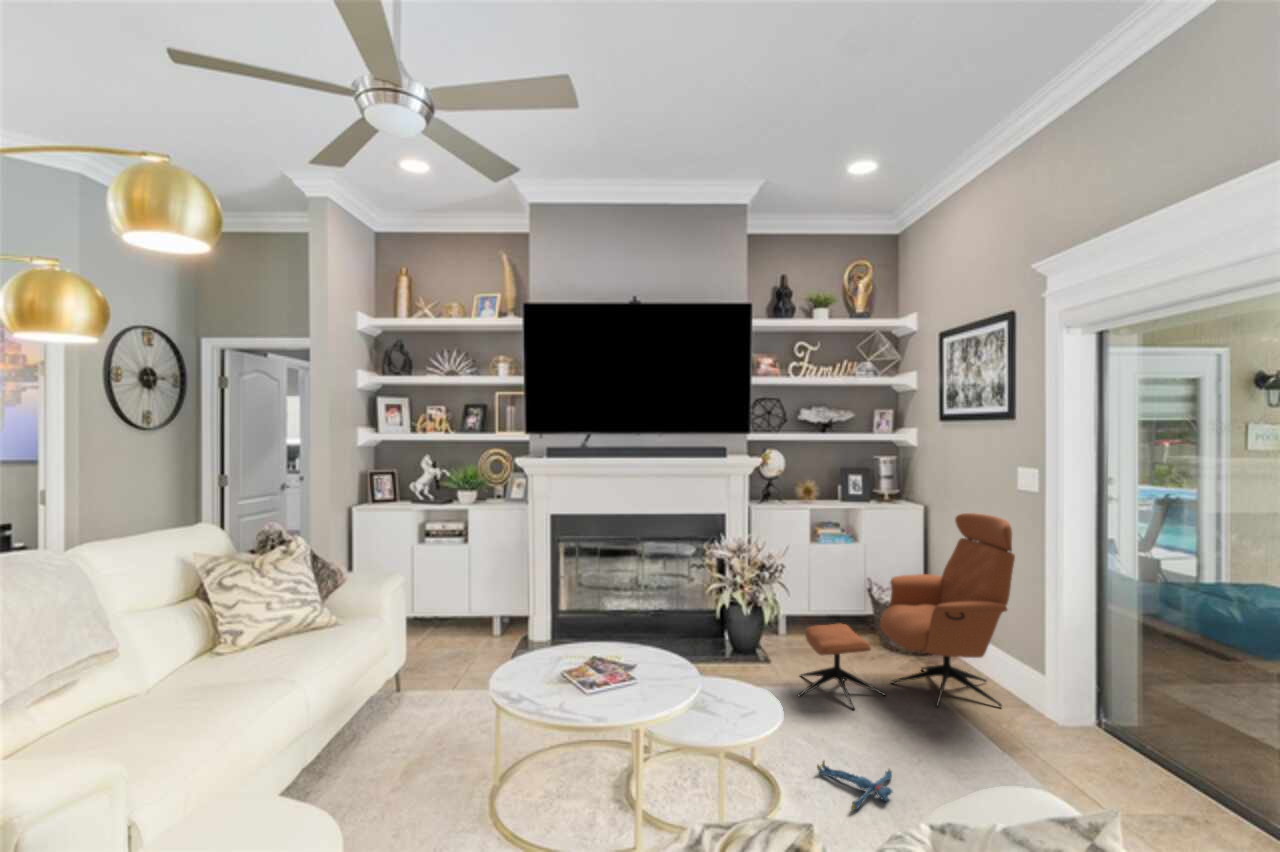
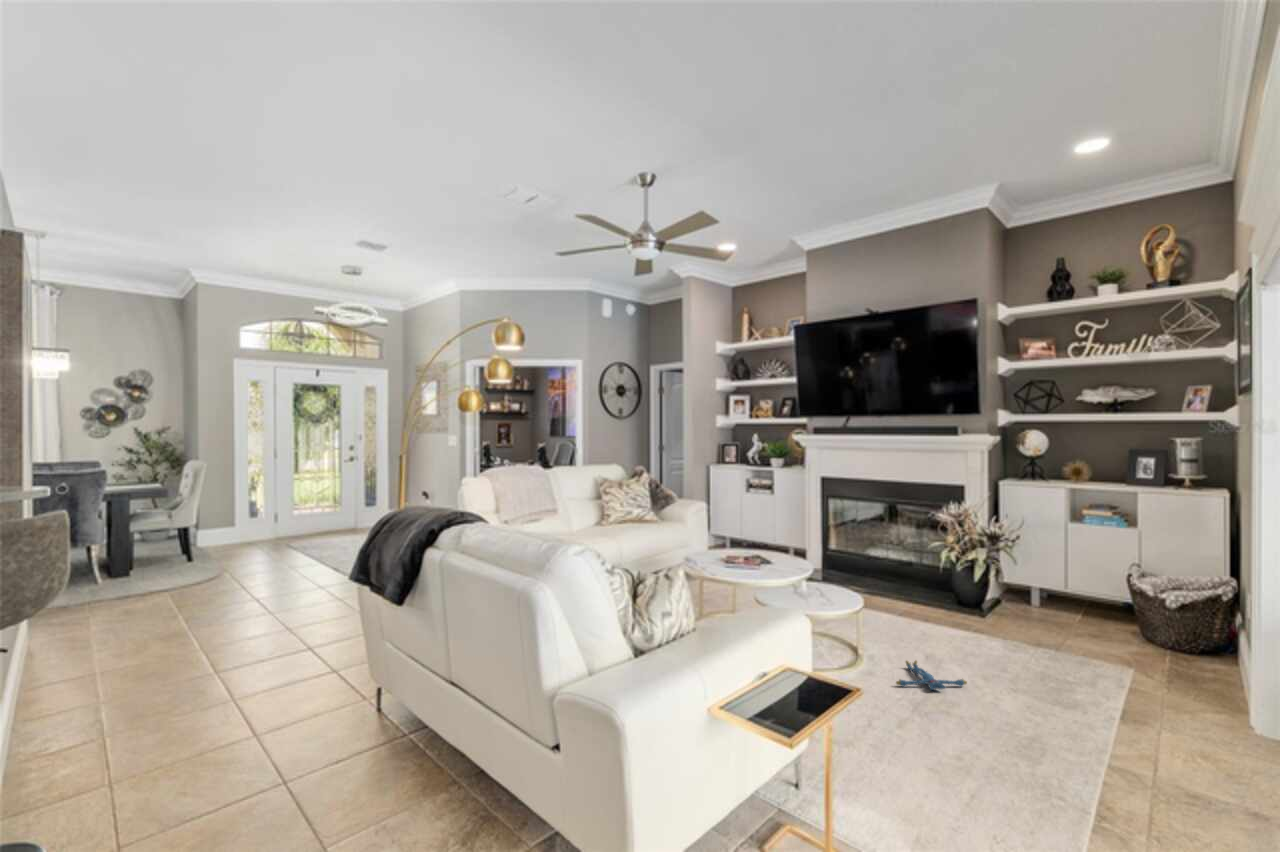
armchair: present [798,513,1015,711] -> none [974,496,1231,698]

